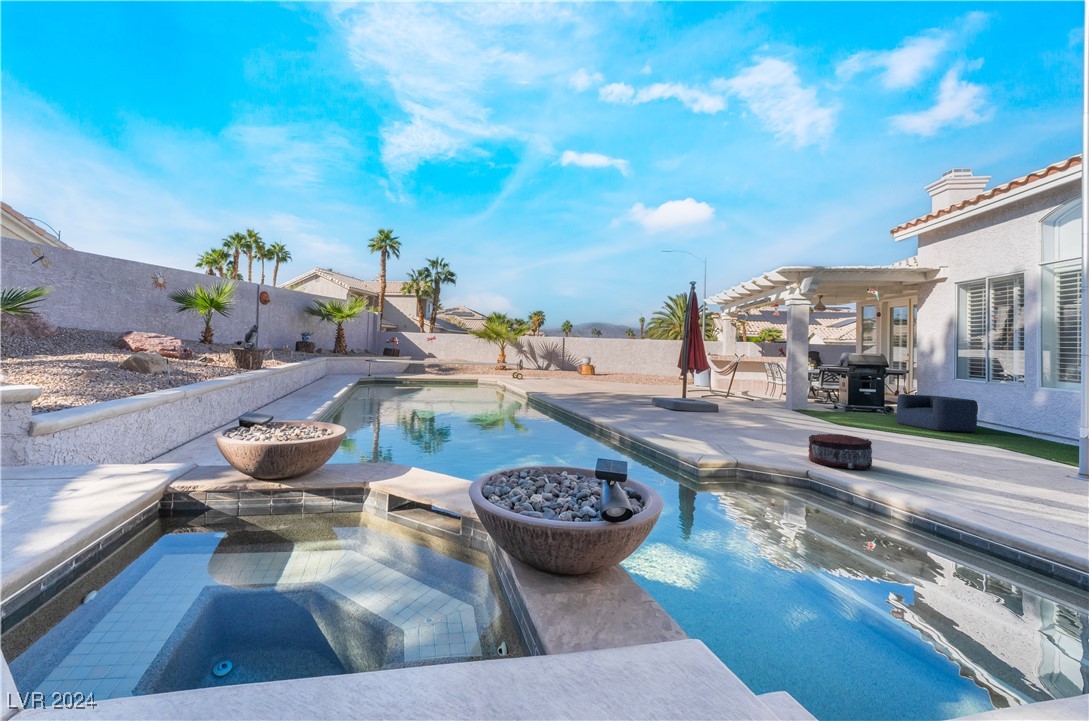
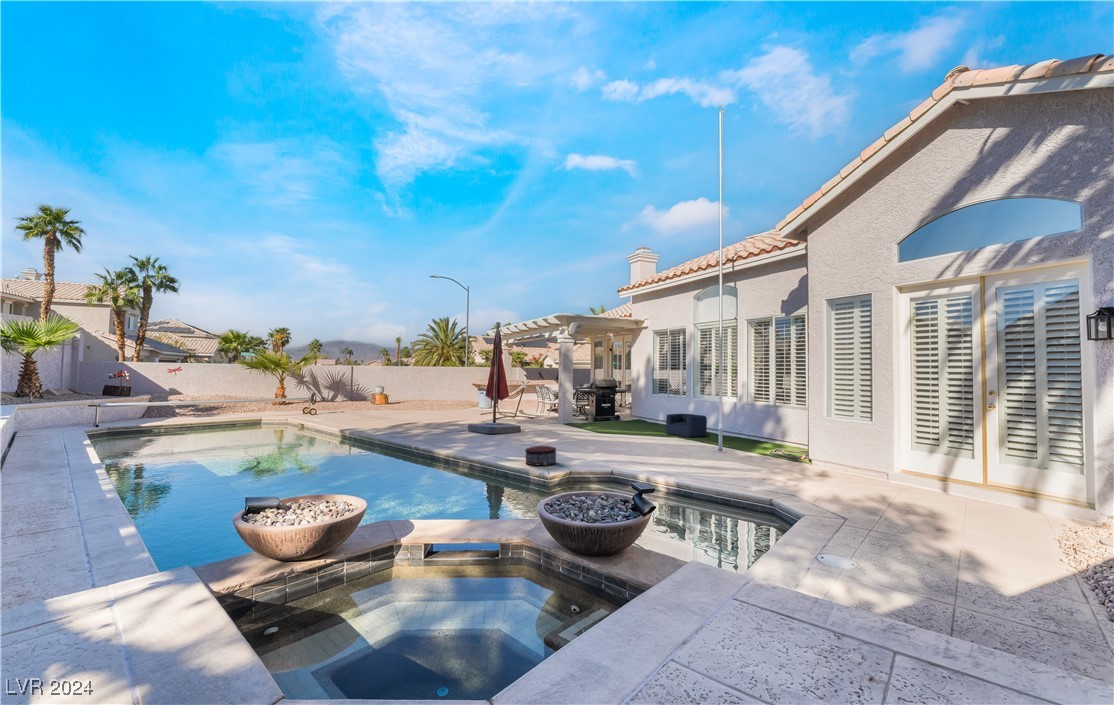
pouf: present [808,434,872,470] -> present [525,446,556,465]

